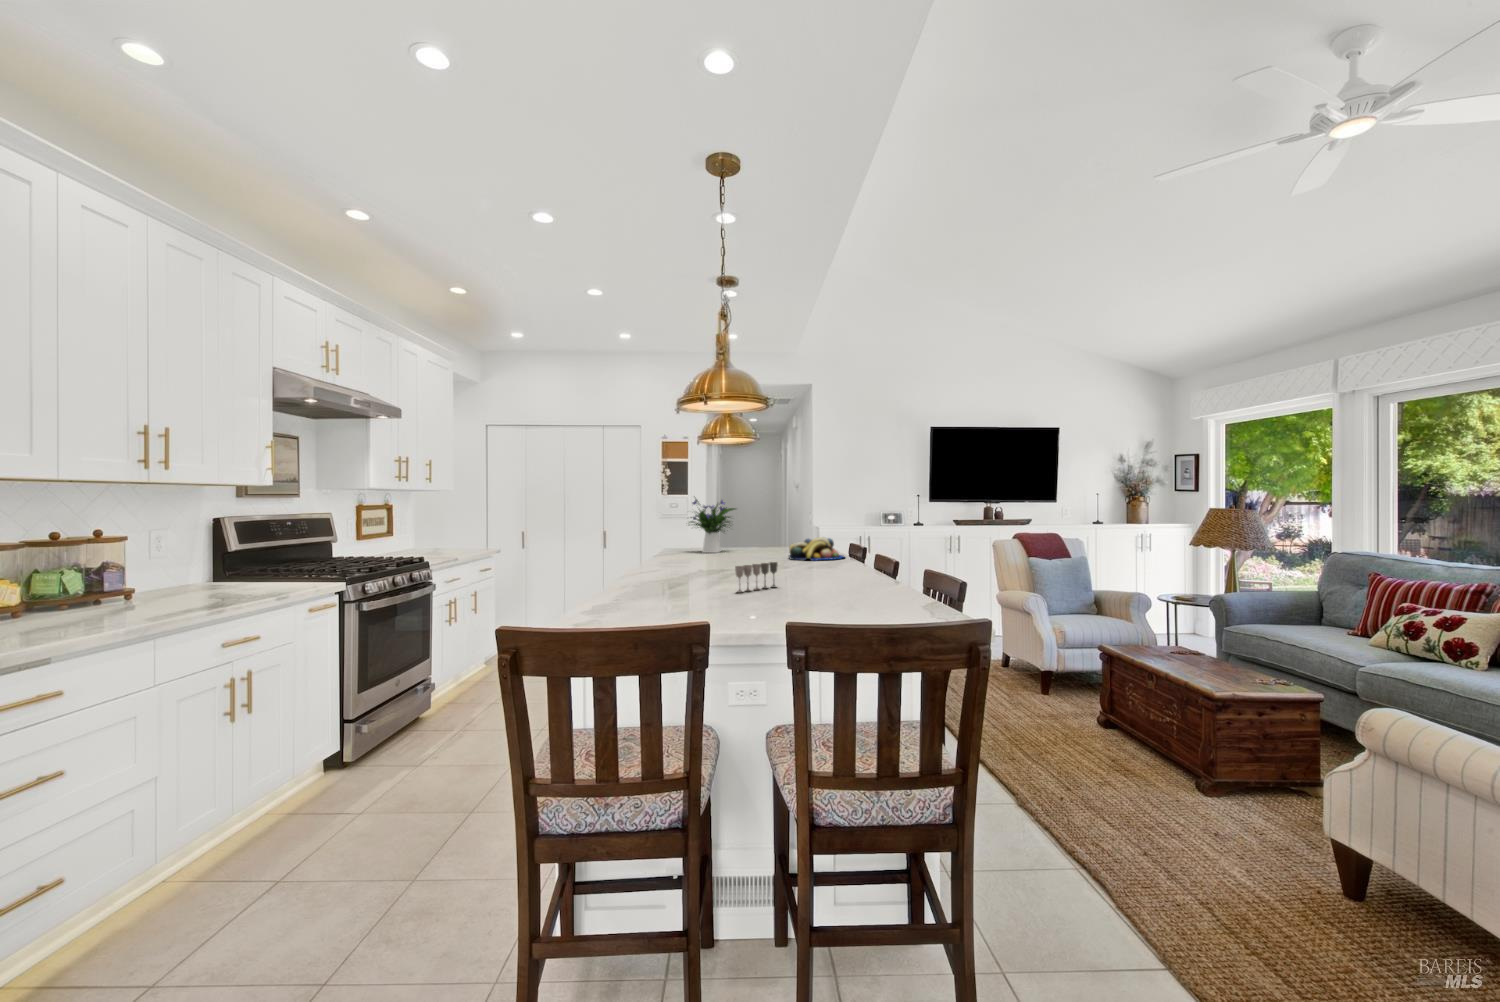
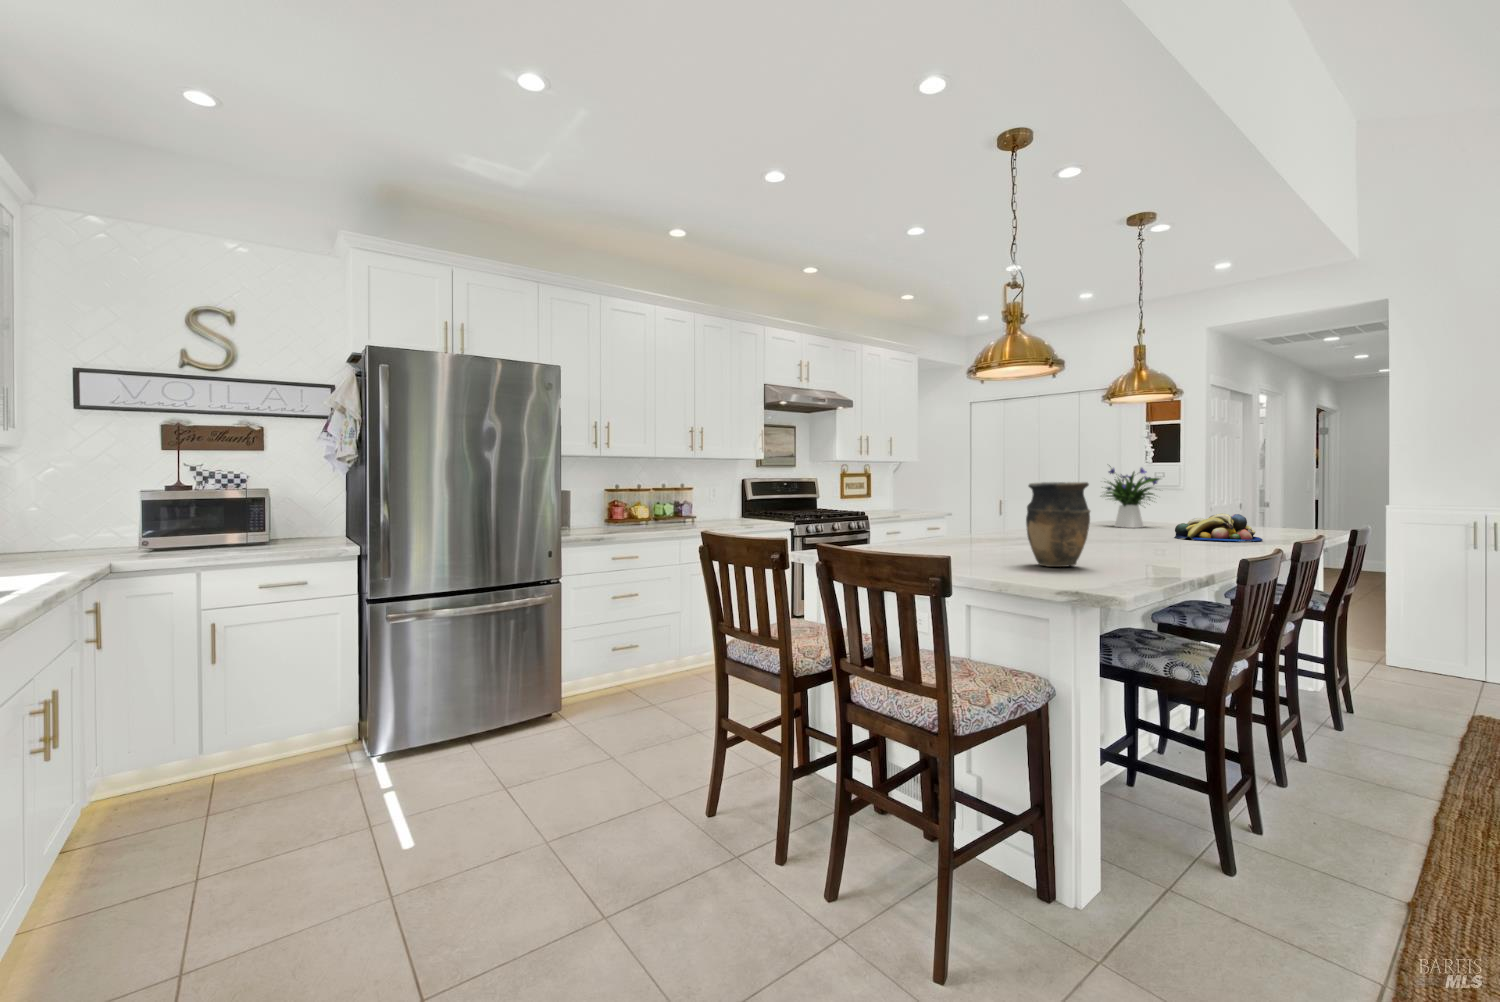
vase: none [865,518,924,605] -> present [1026,482,1090,567]
wine glass: present [735,562,778,593] -> none [970,525,1025,550]

